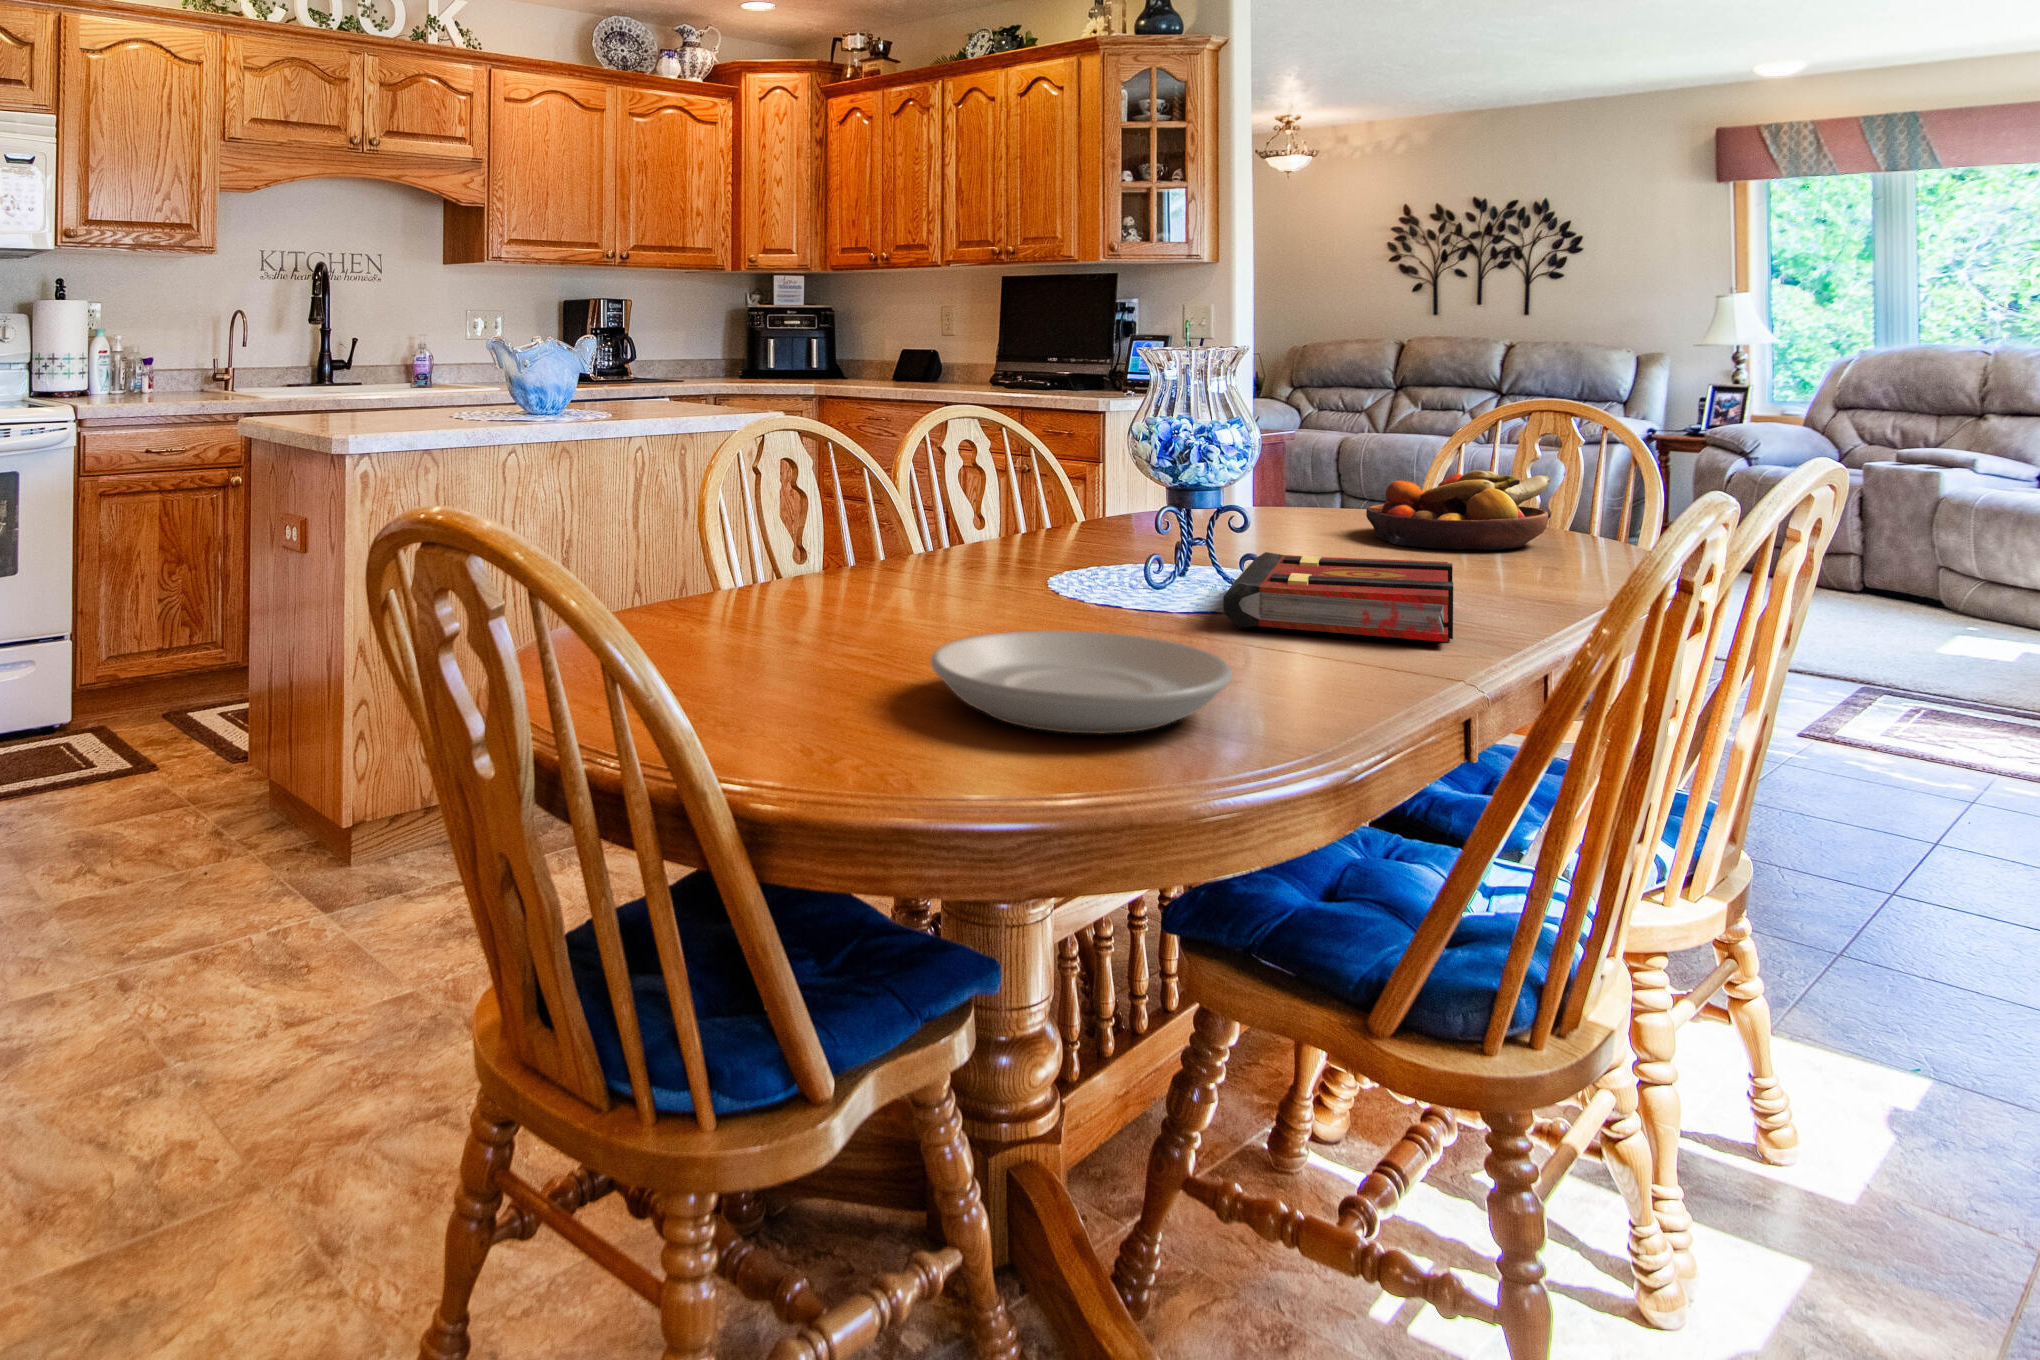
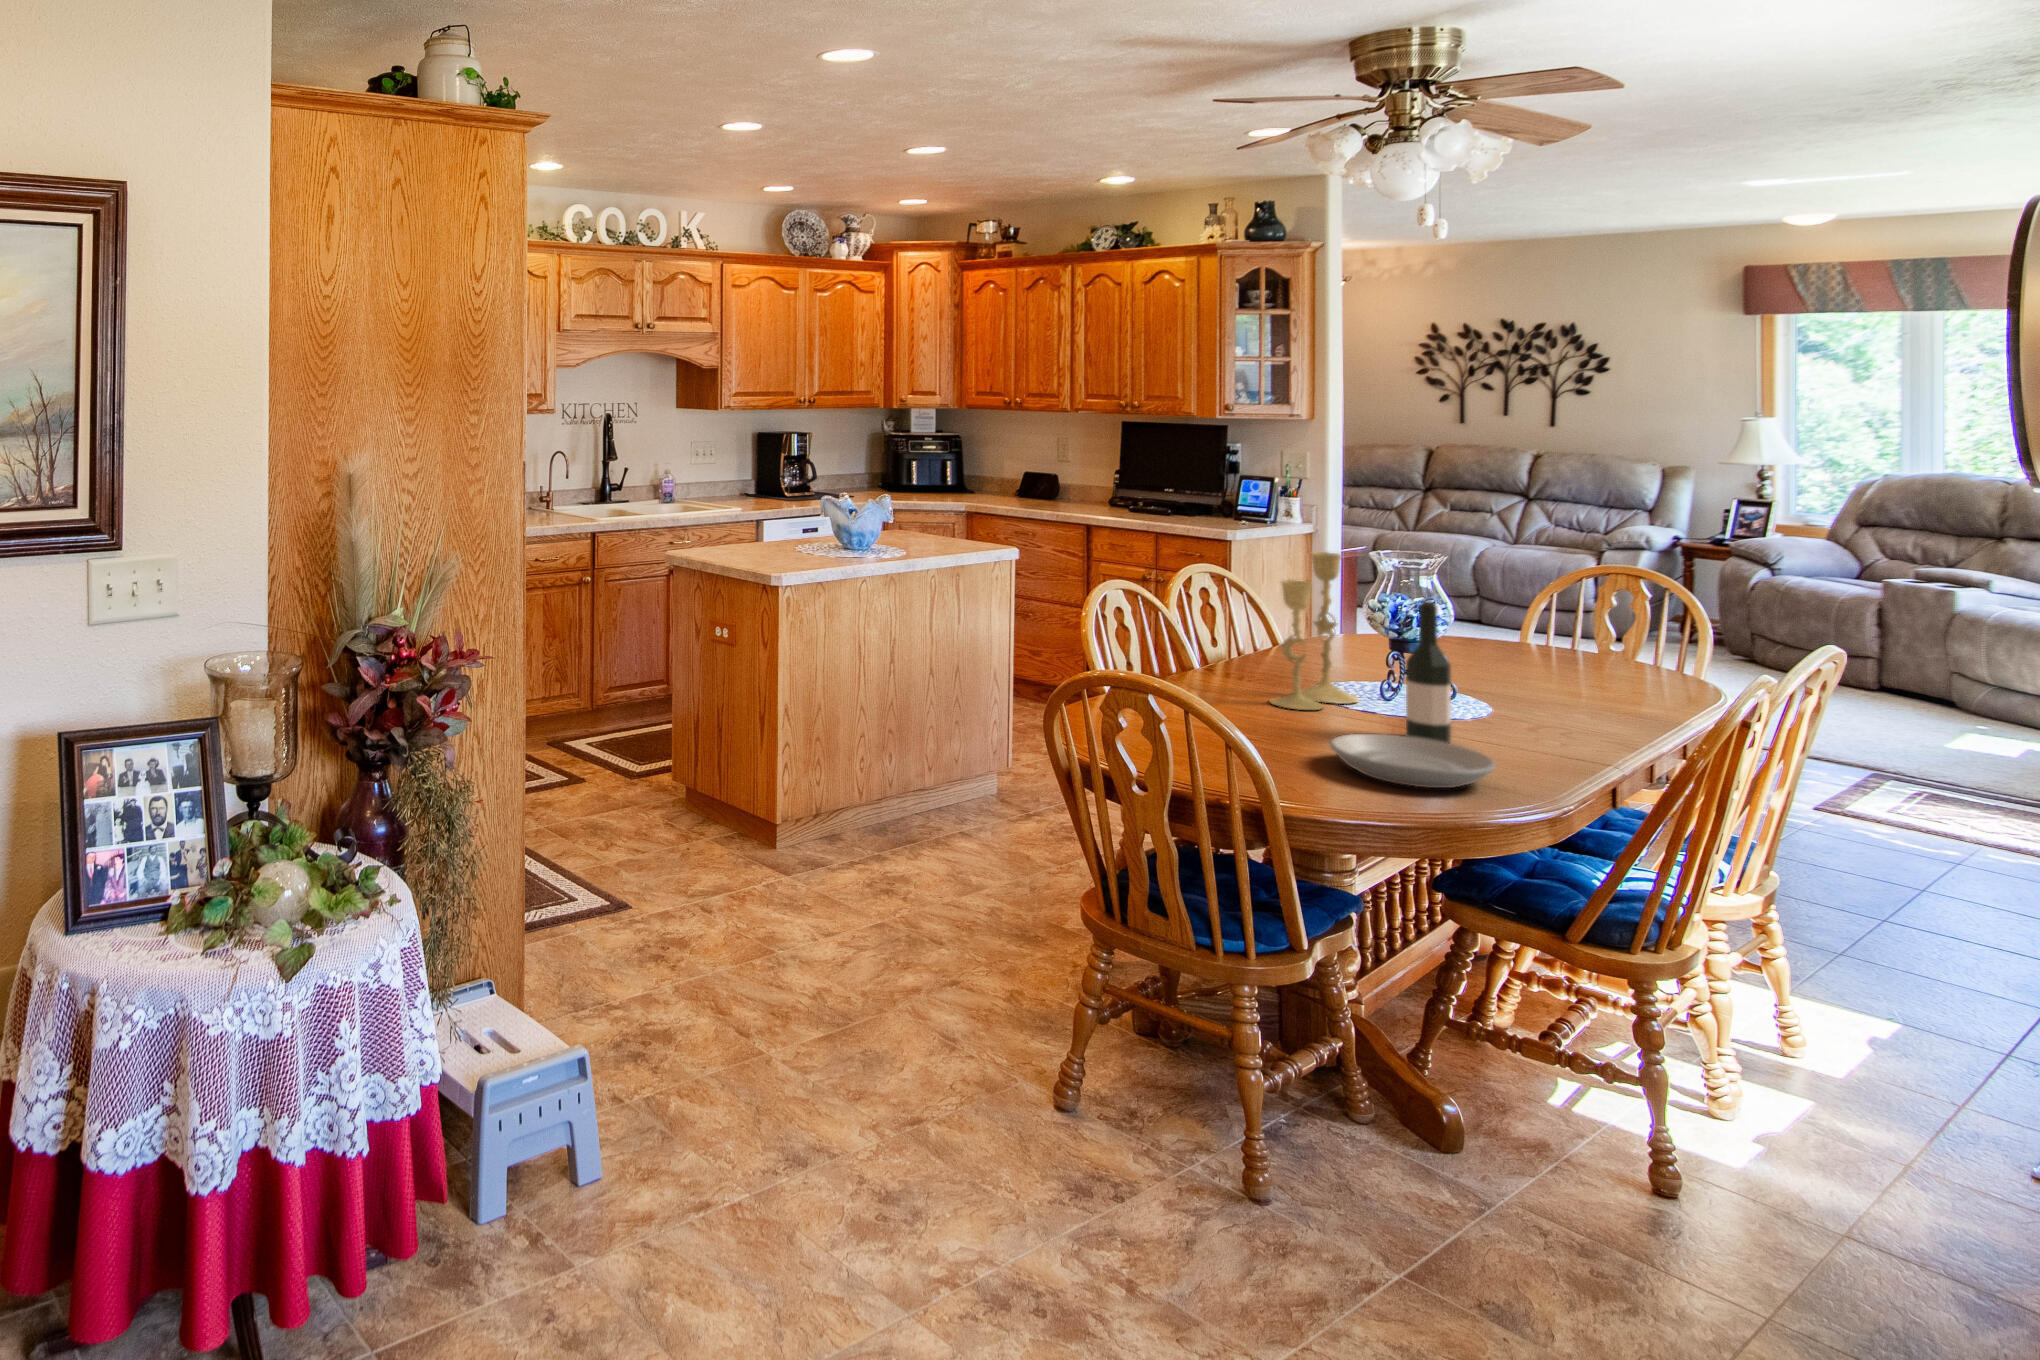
candlestick: none [952,333,1111,602] -> present [1270,552,1359,710]
wine bottle: none [1135,380,1210,649] -> present [1406,601,1451,743]
fruit bowl: present [1366,470,1551,550] -> none [1496,628,1628,681]
book: present [1223,552,1453,642] -> none [1449,685,1591,747]

